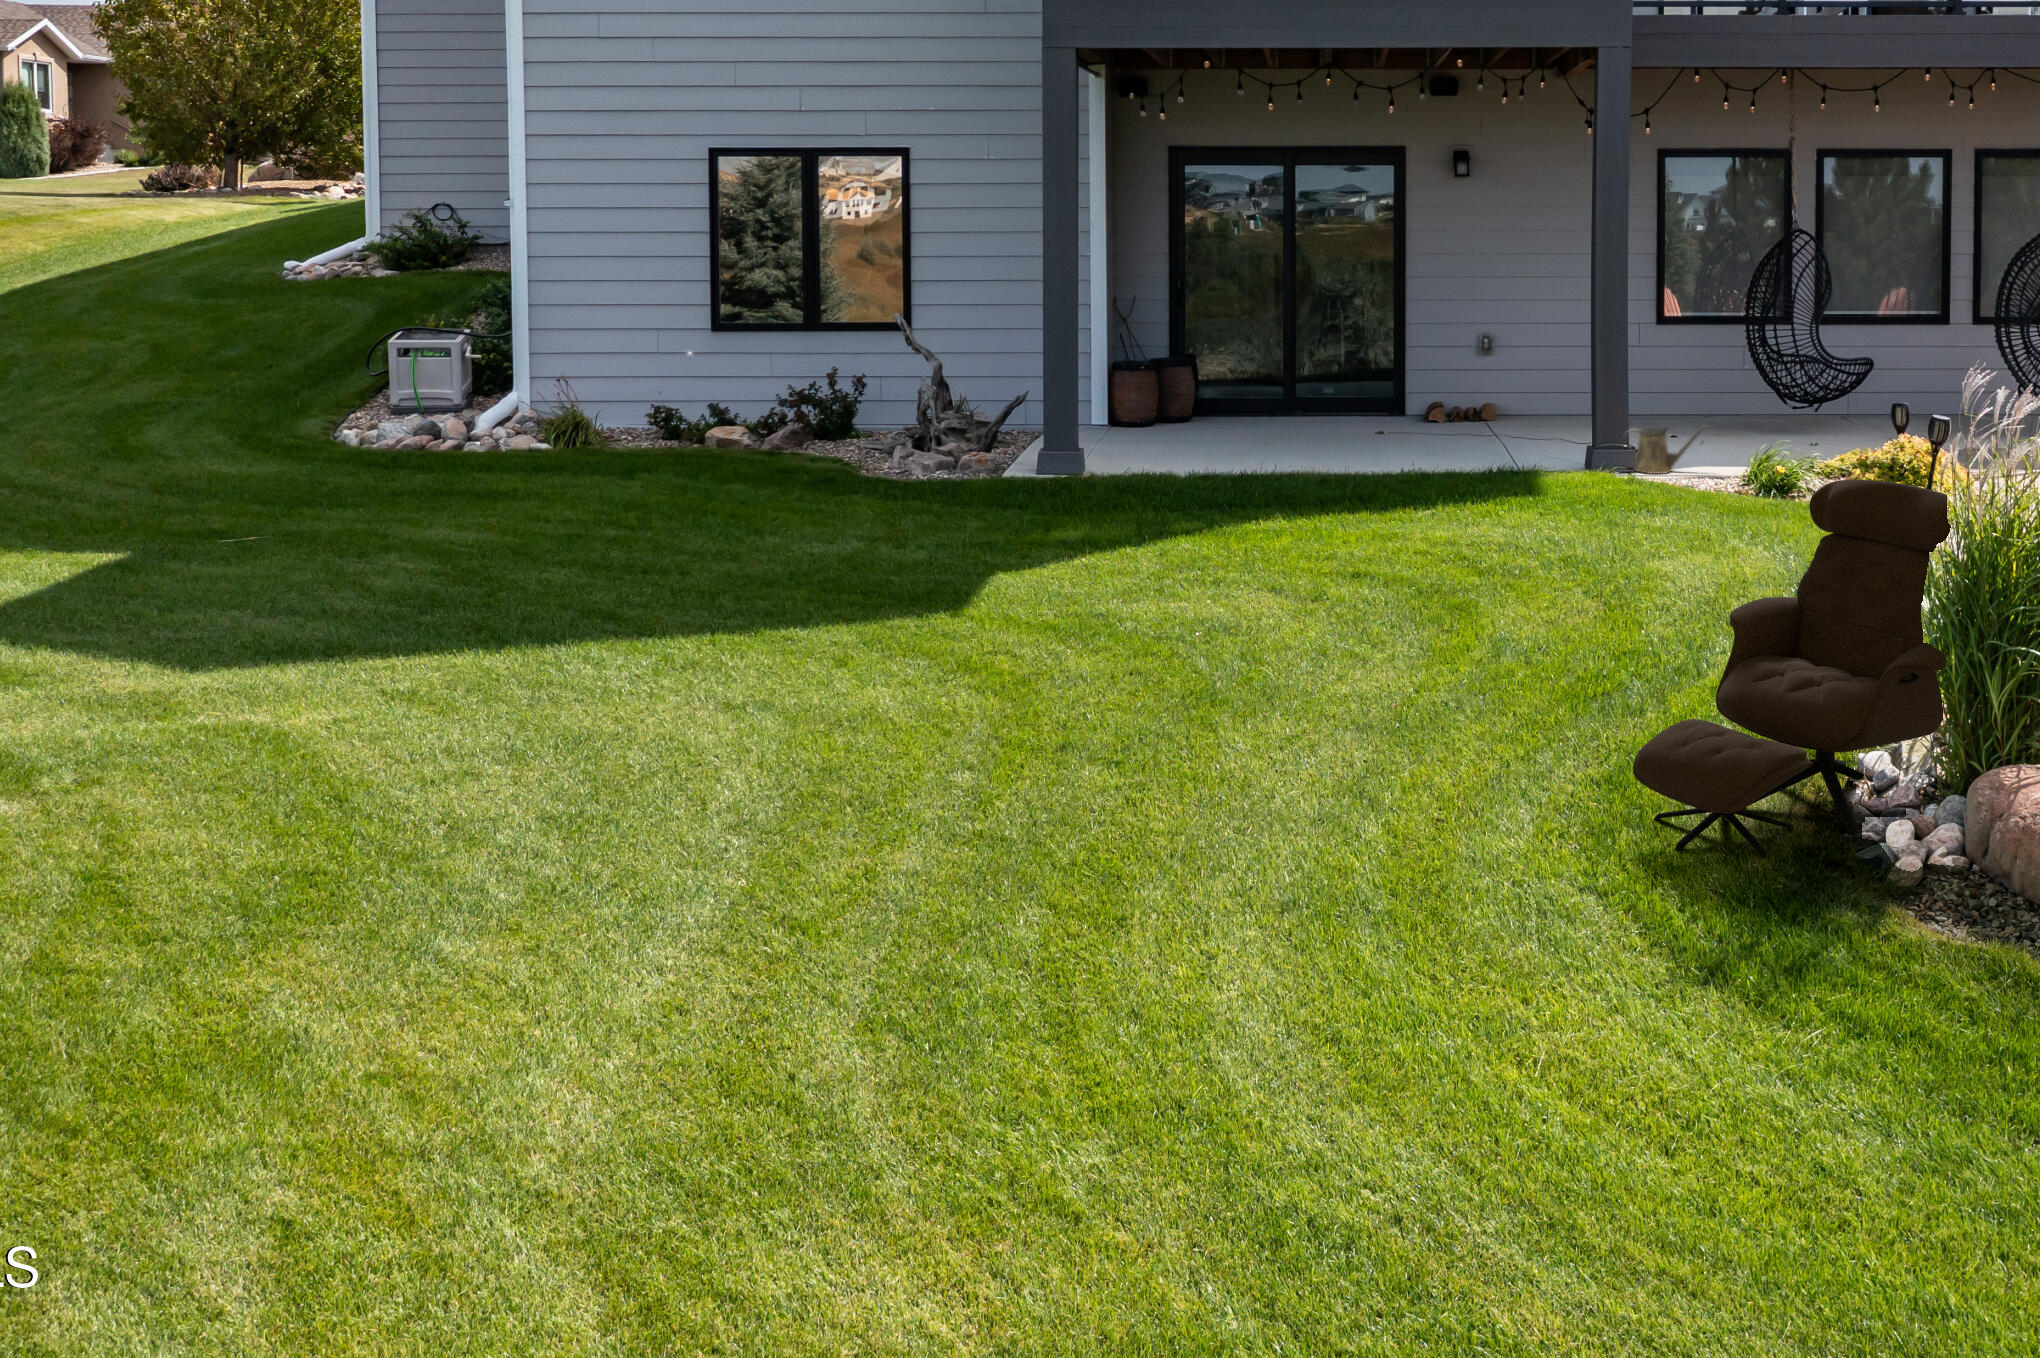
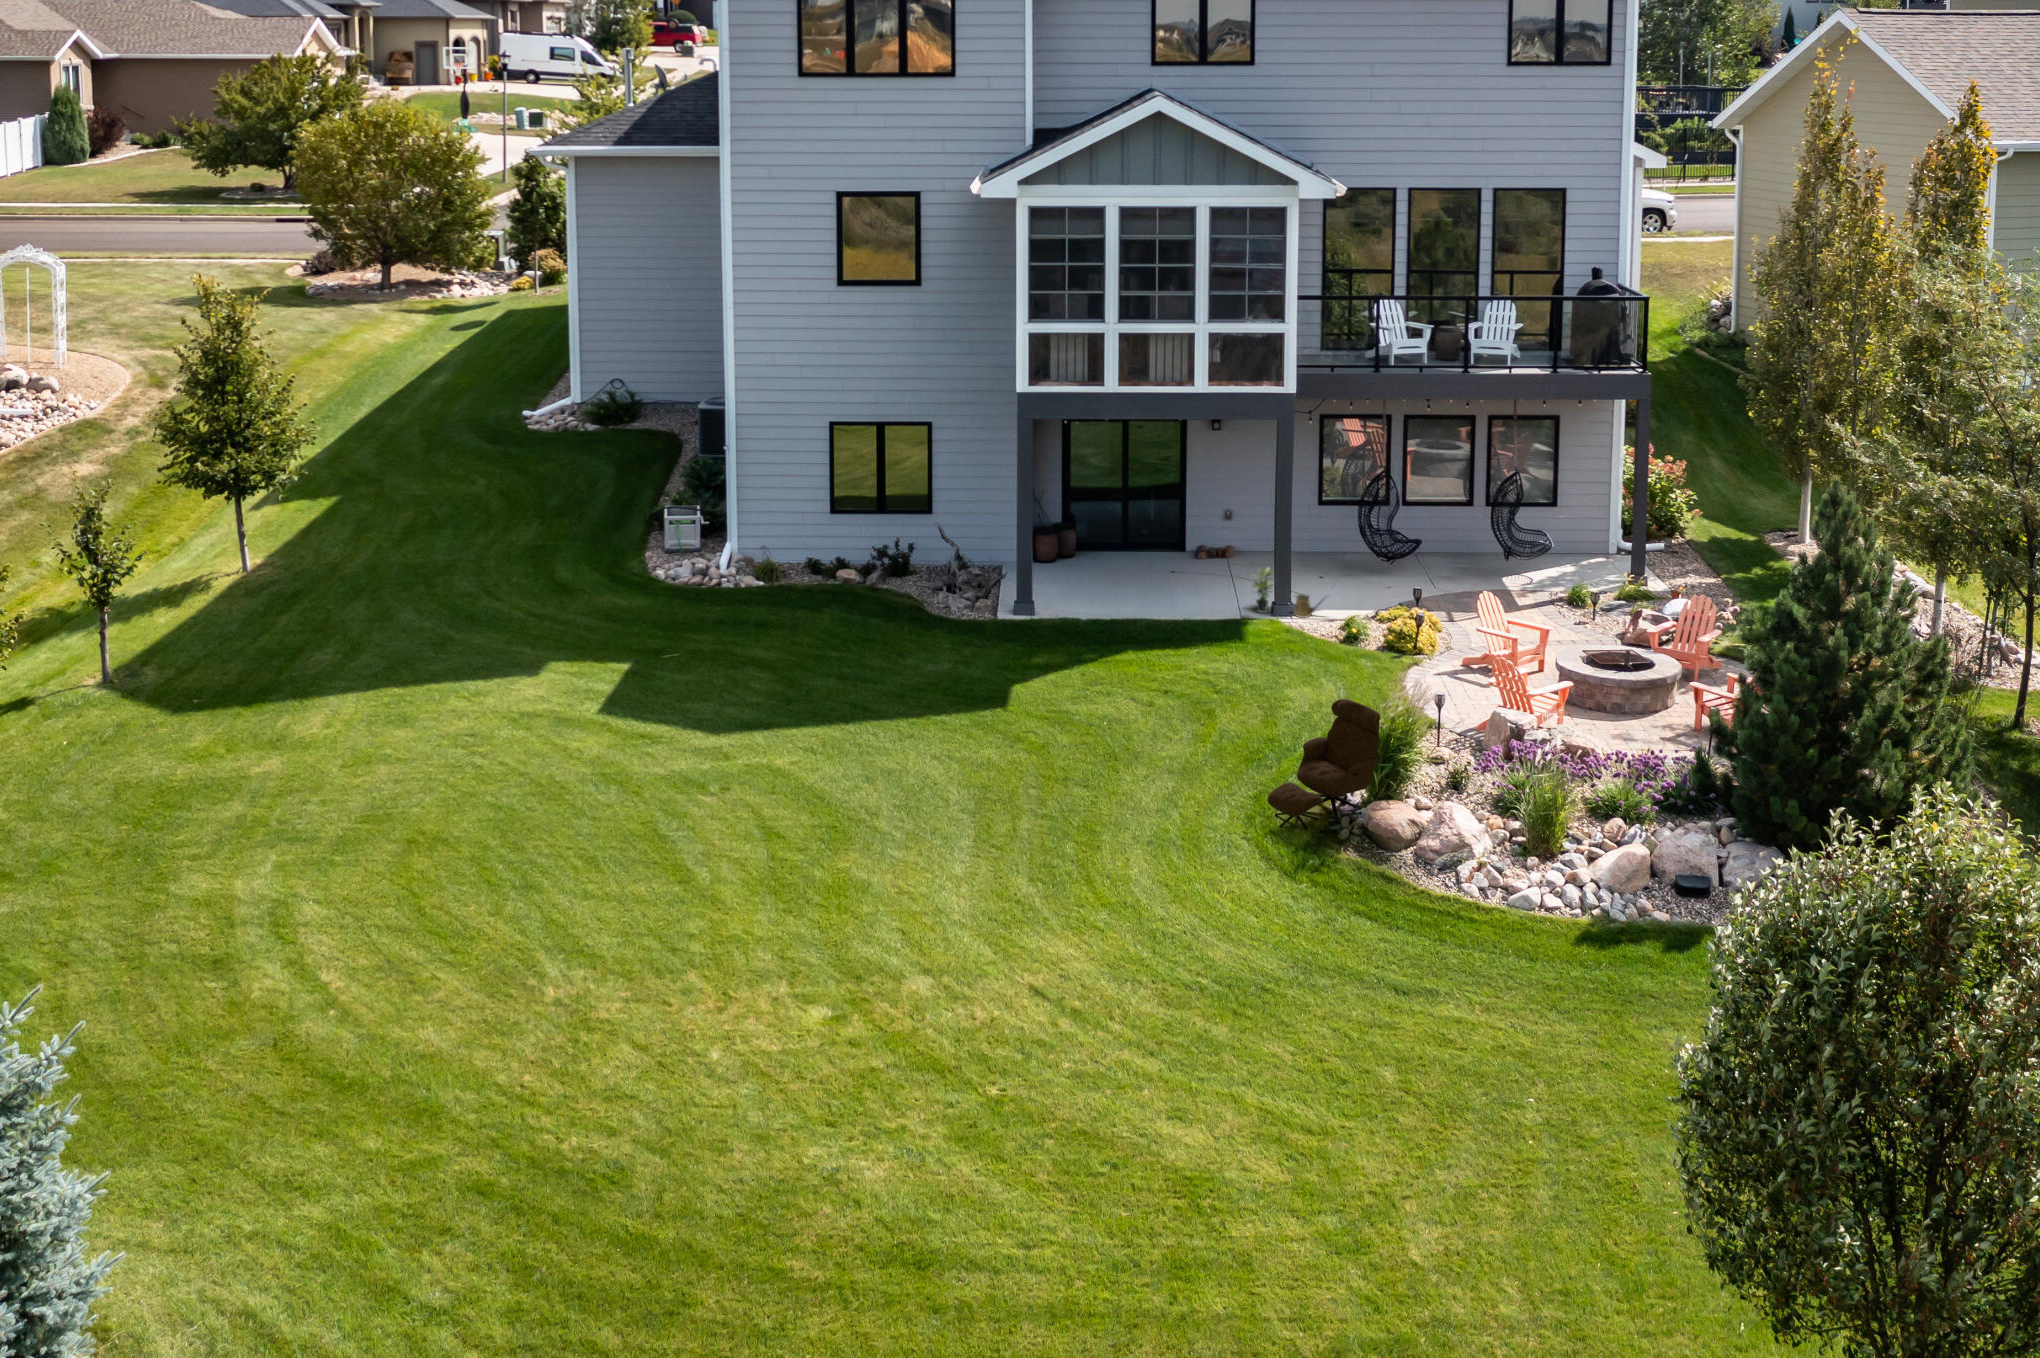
potted plant: none [1542,370,1597,469] -> present [1253,567,1273,613]

